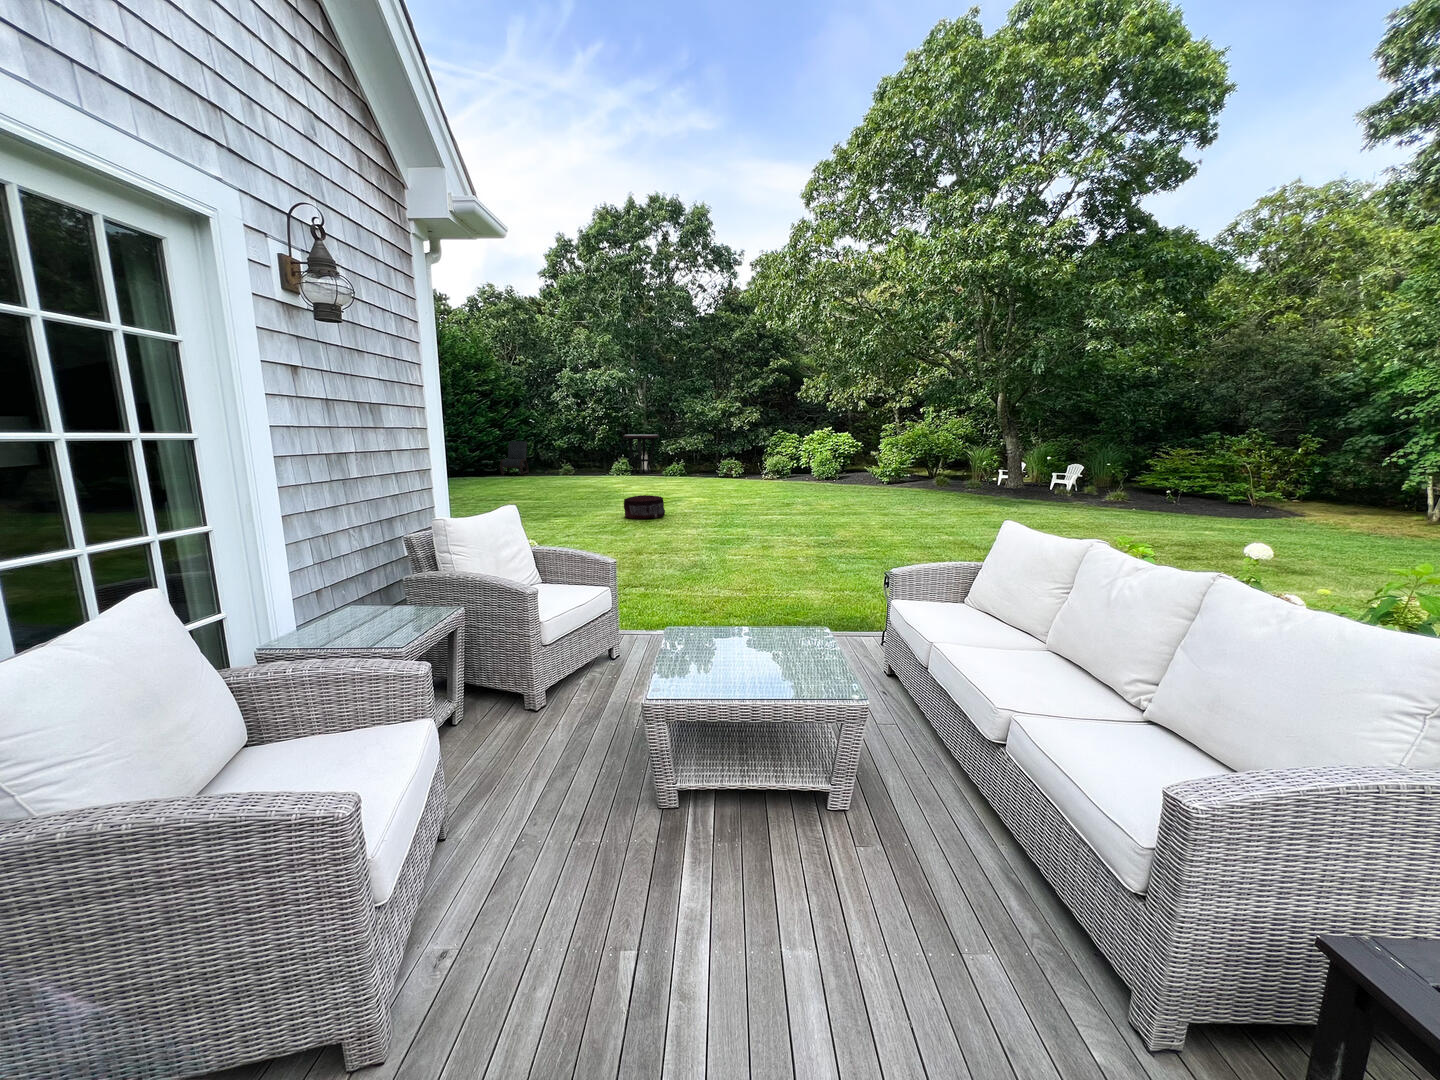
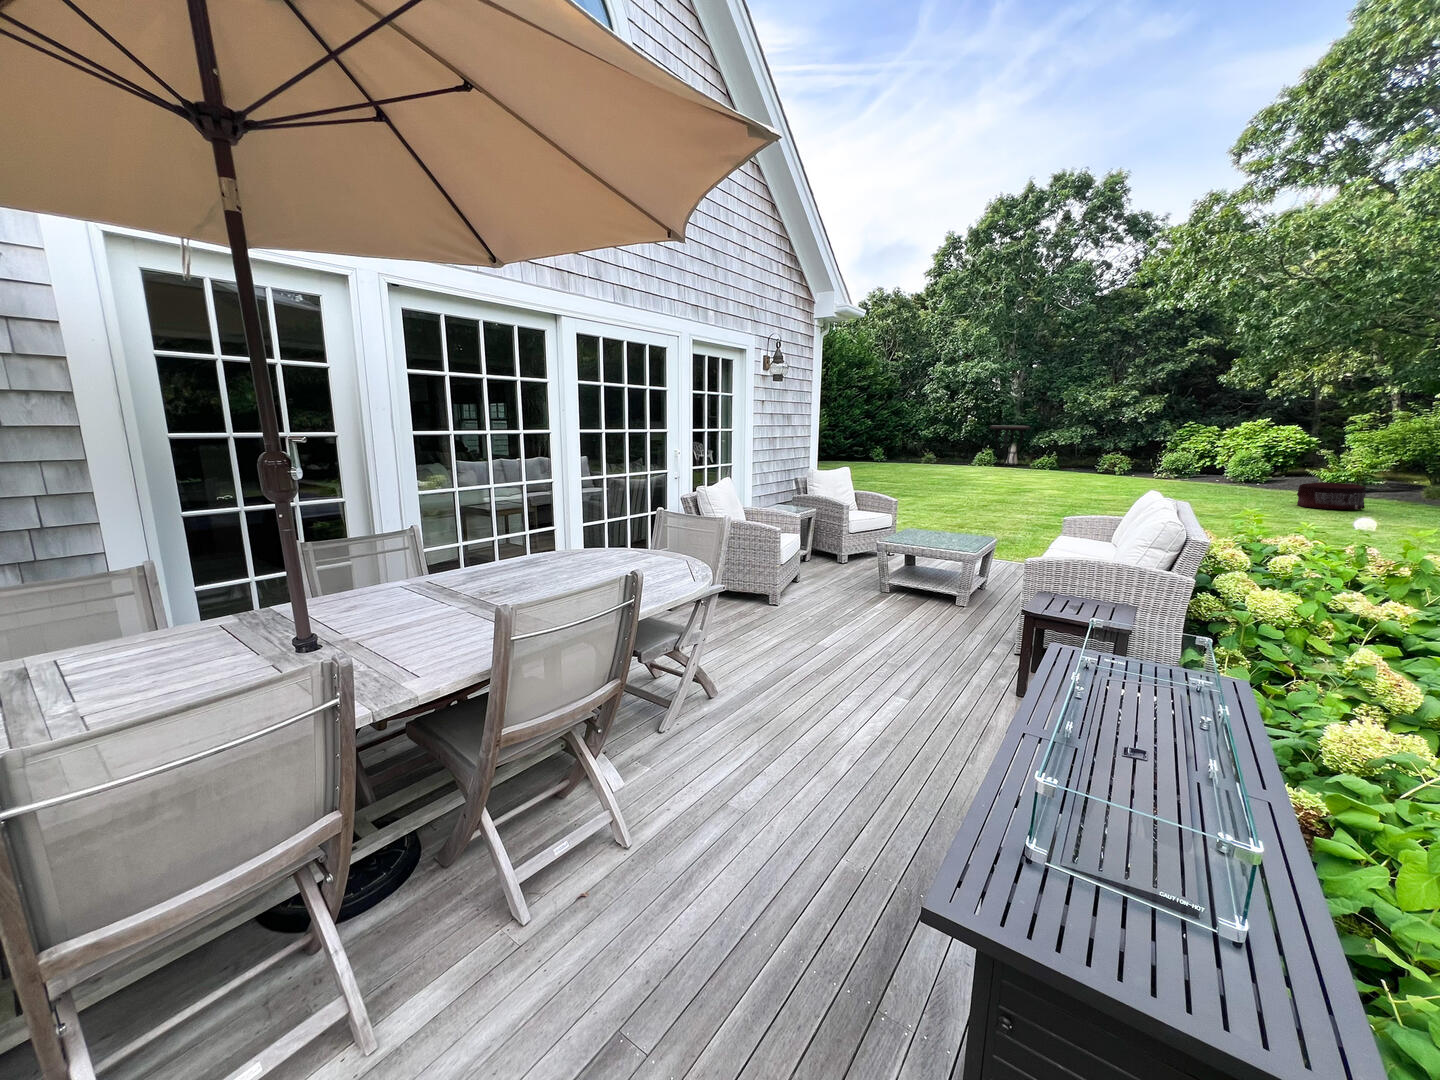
lounge chair: present [500,441,529,475] -> none [865,431,893,461]
pouf: present [624,495,665,519] -> present [1297,482,1366,510]

